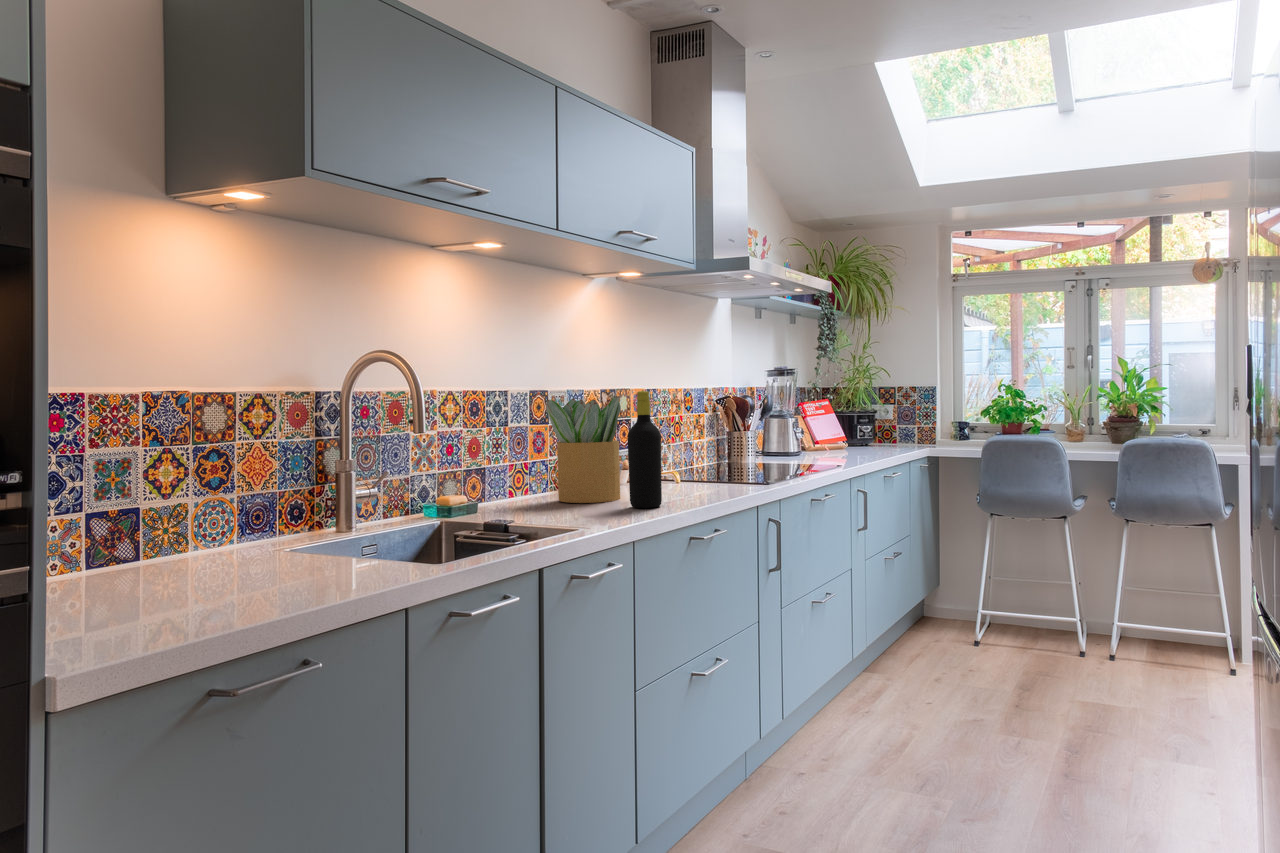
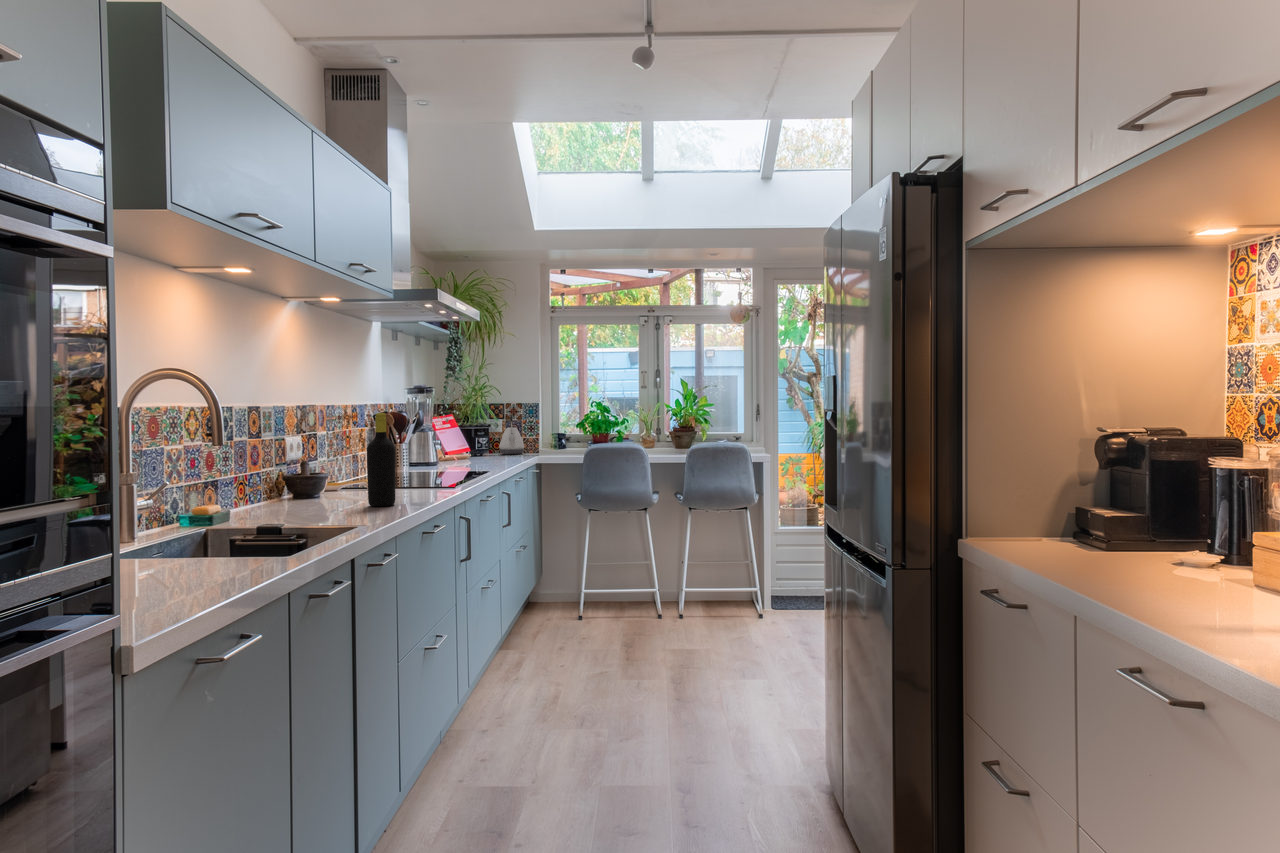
potted plant: present [546,396,621,503] -> none [272,415,343,507]
kettle: none [886,398,918,446] -> present [499,415,524,454]

